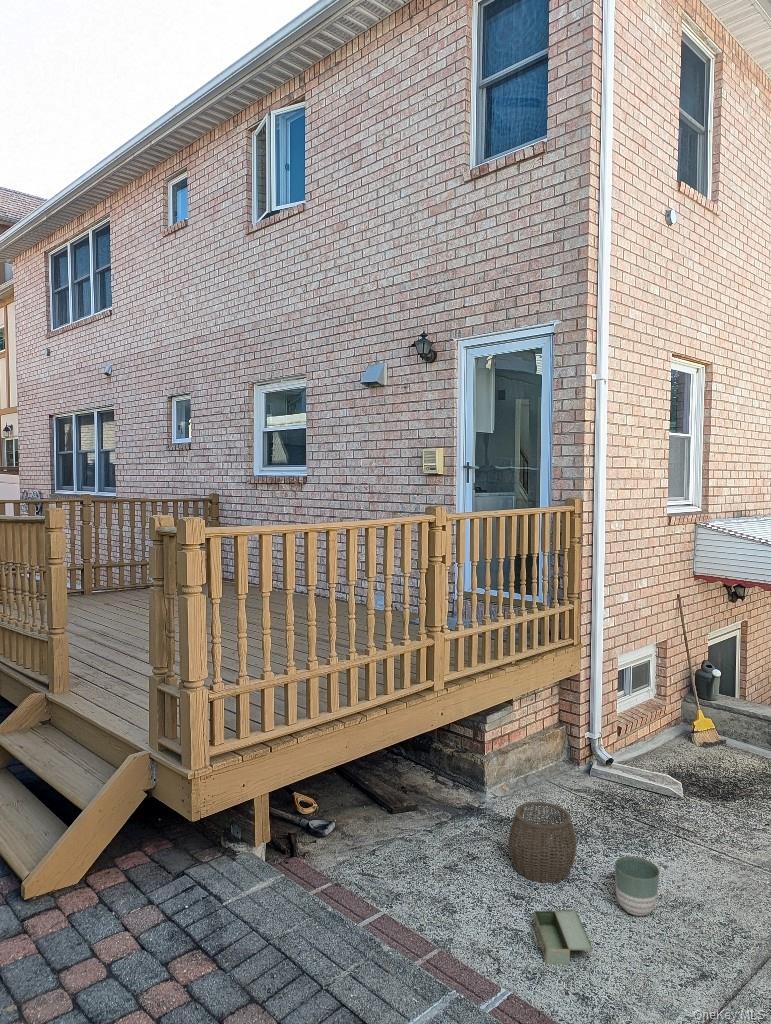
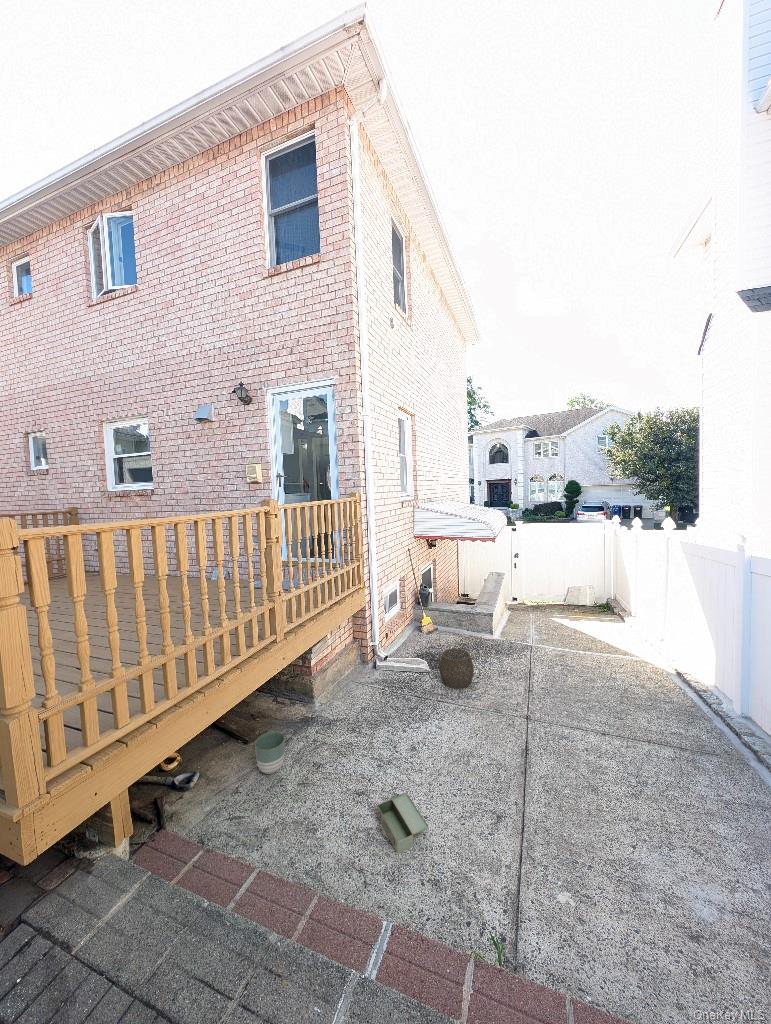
woven basket: present [508,802,577,883] -> present [439,649,474,689]
planter: present [615,856,660,916] -> present [255,732,285,774]

